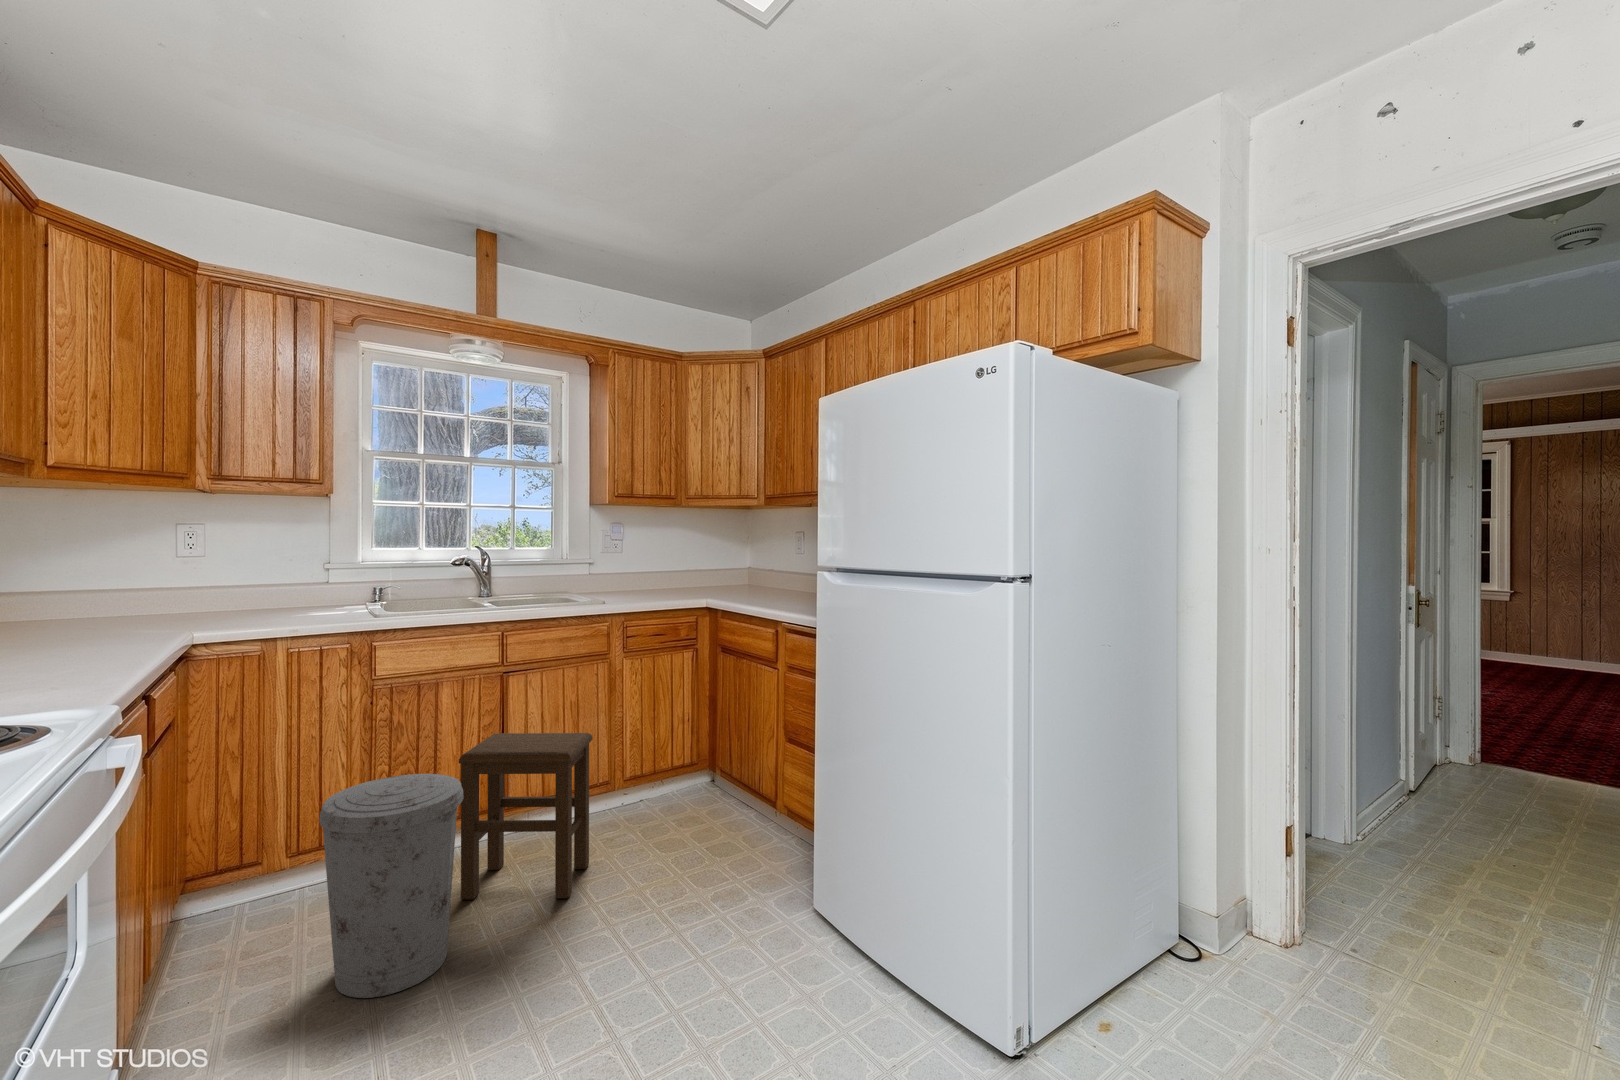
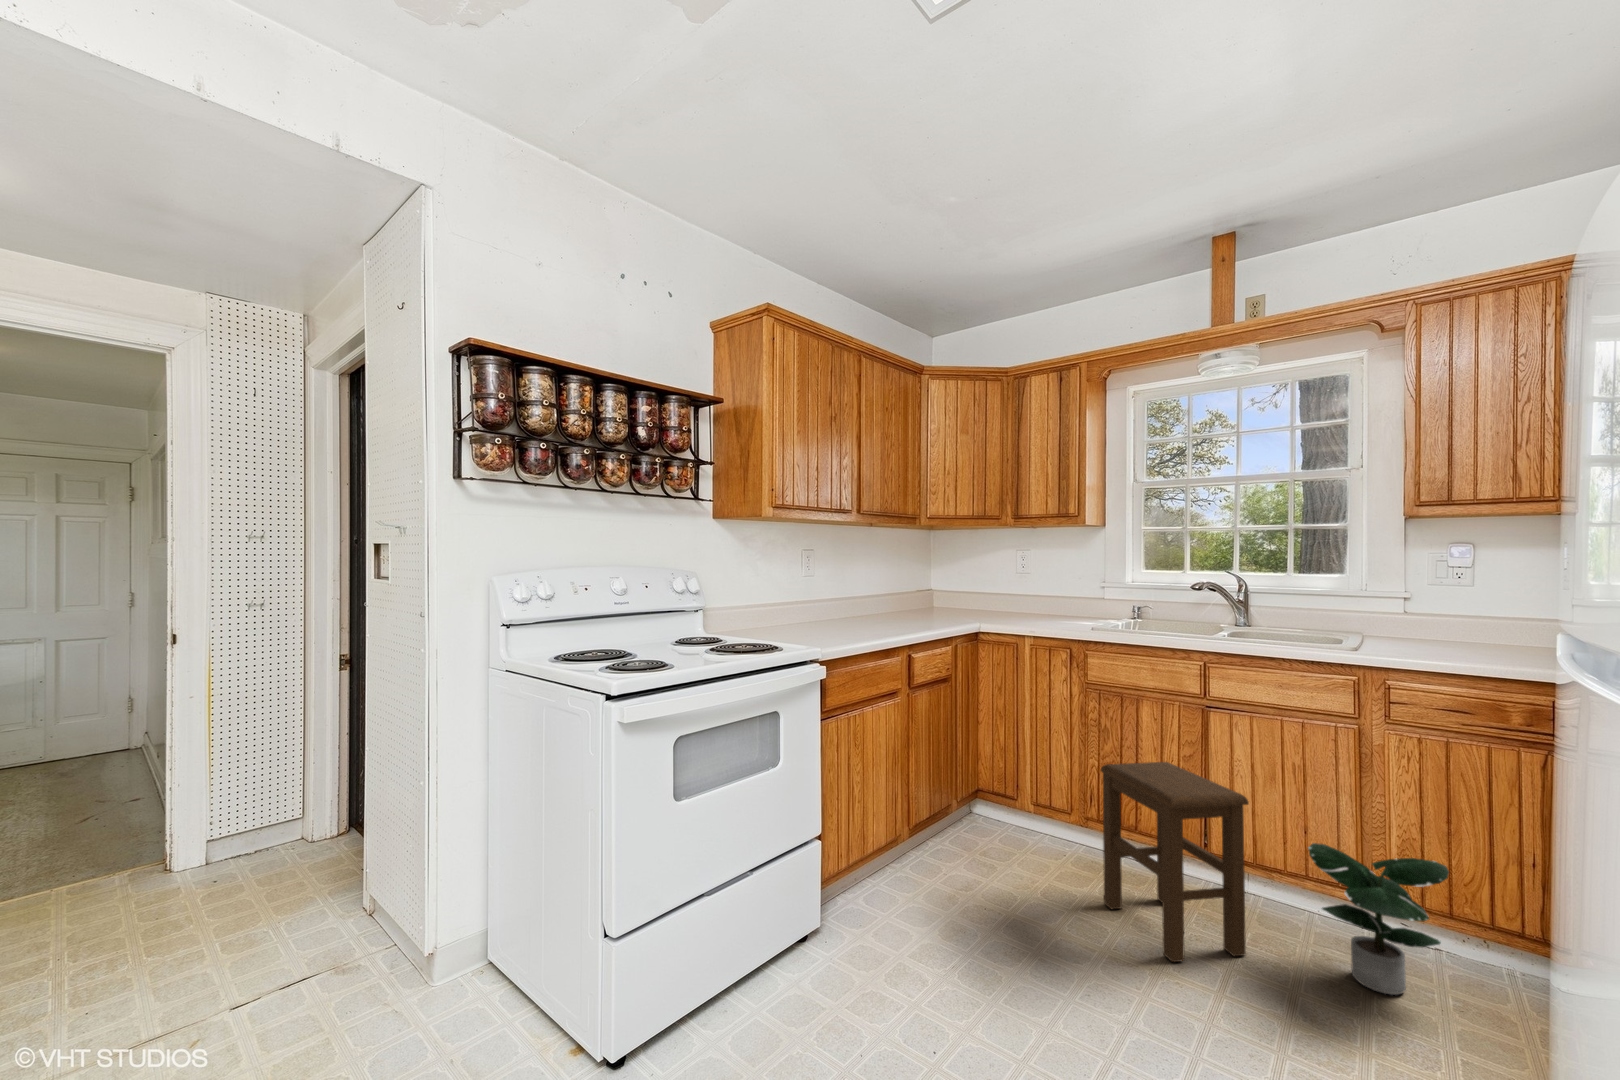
potted plant: none [609,737,692,838] -> present [1308,843,1449,995]
trash can: present [319,774,464,998] -> none [955,753,1059,929]

